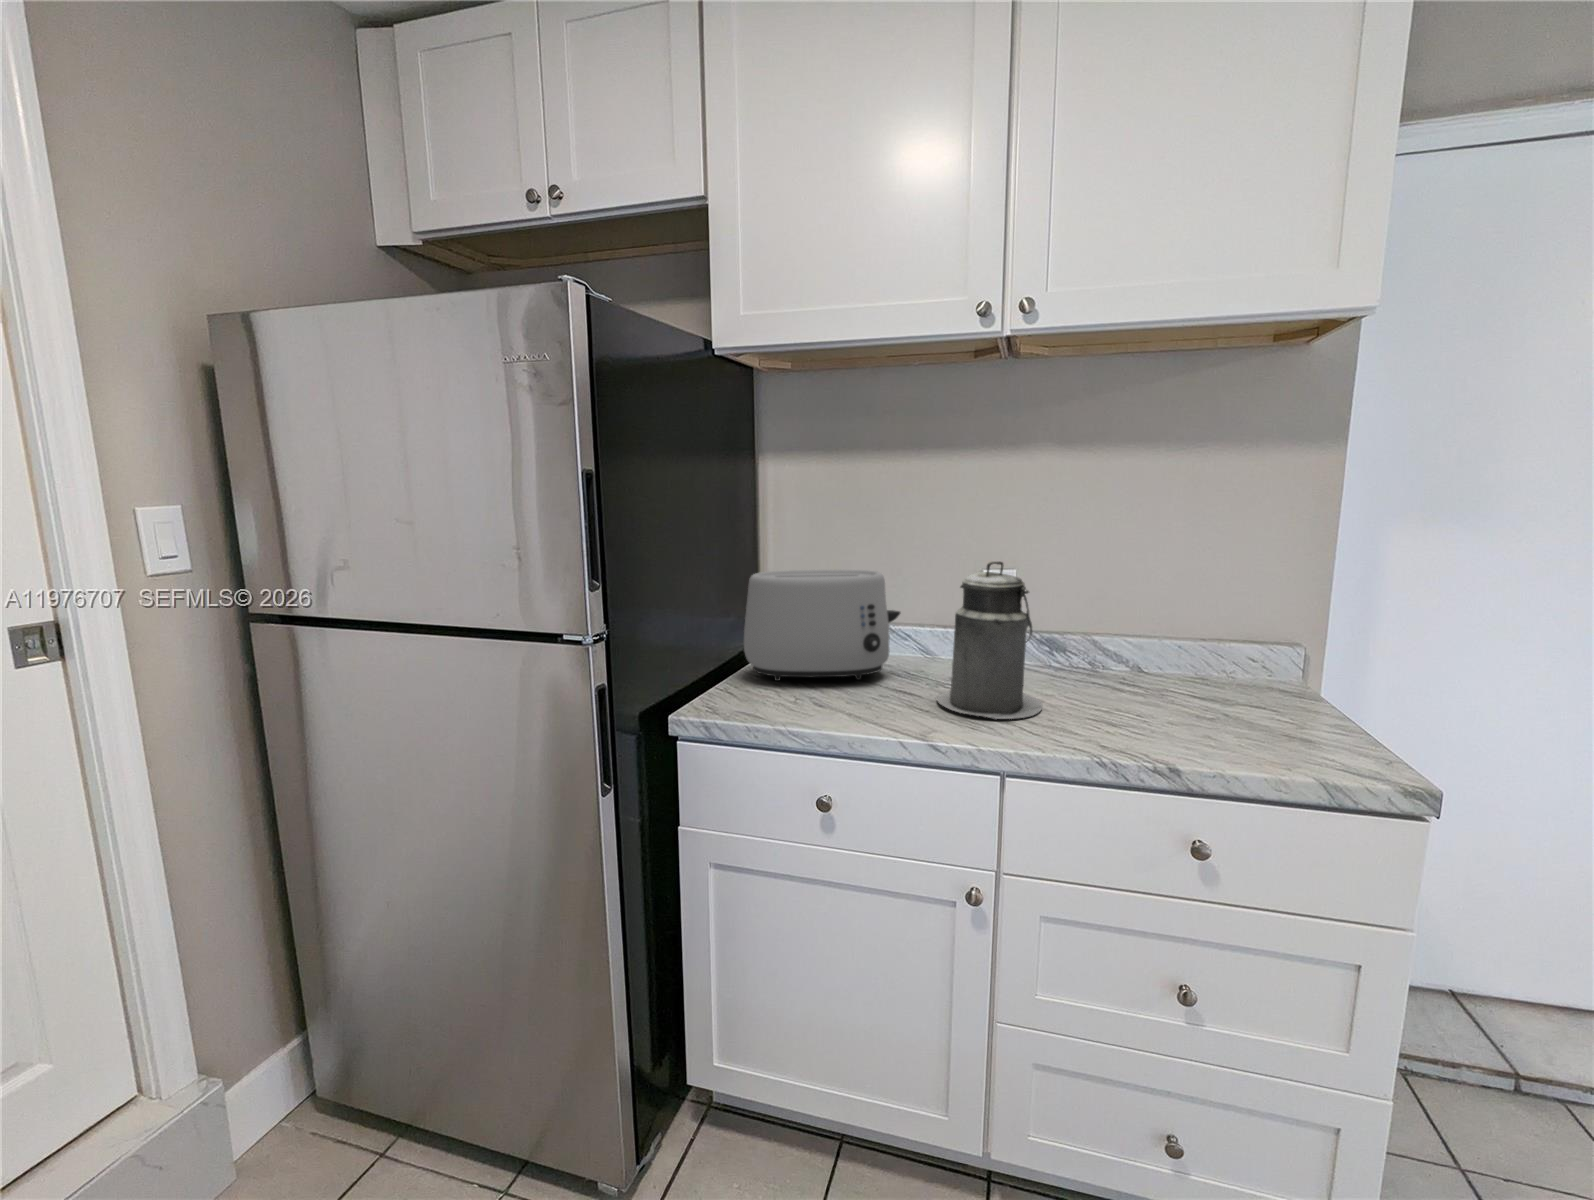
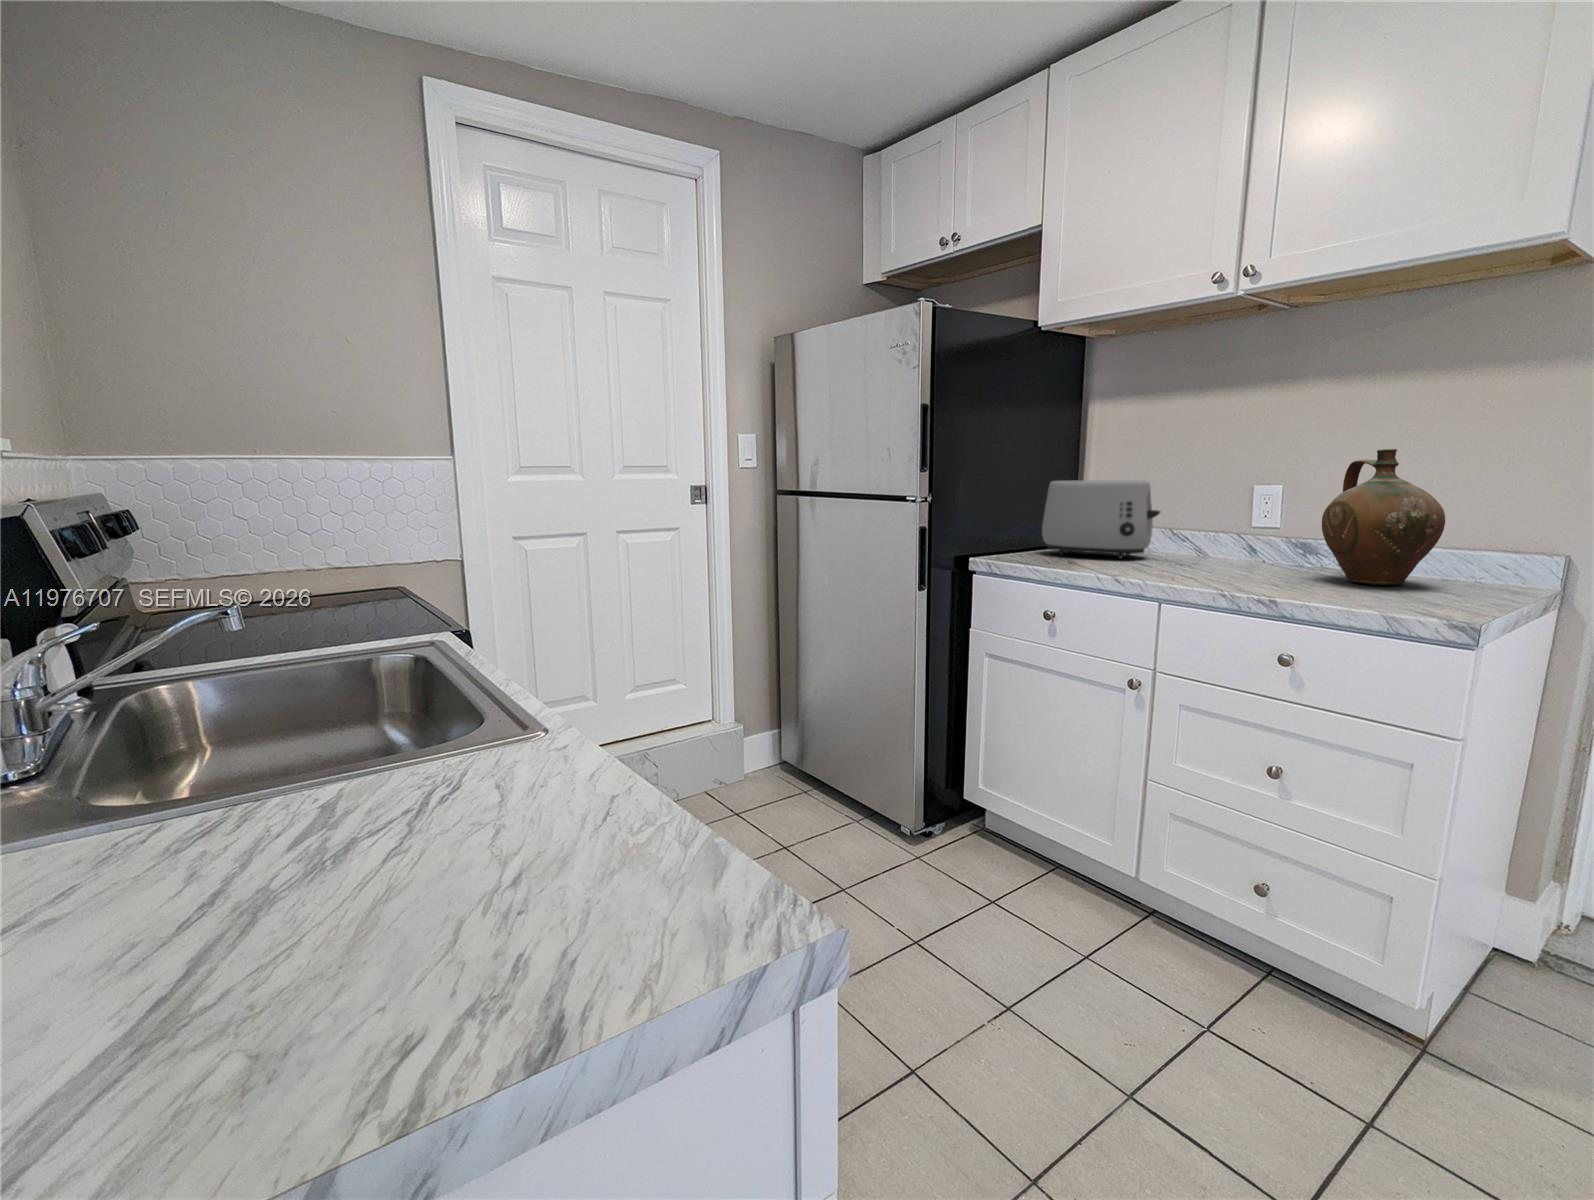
ceramic jug: none [1113,540,1243,703] -> present [1322,449,1445,585]
canister: present [937,561,1042,719] -> none [1155,464,1240,577]

